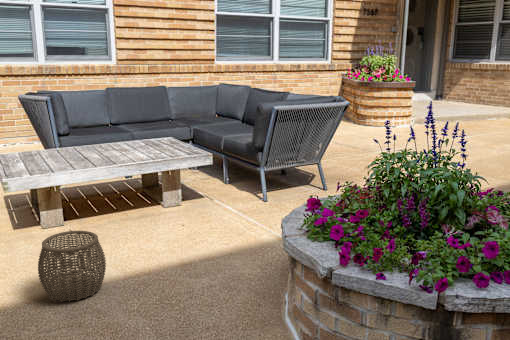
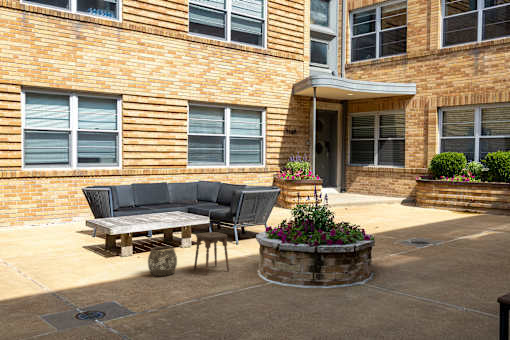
stool: none [147,200,219,303] -> present [194,232,229,275]

